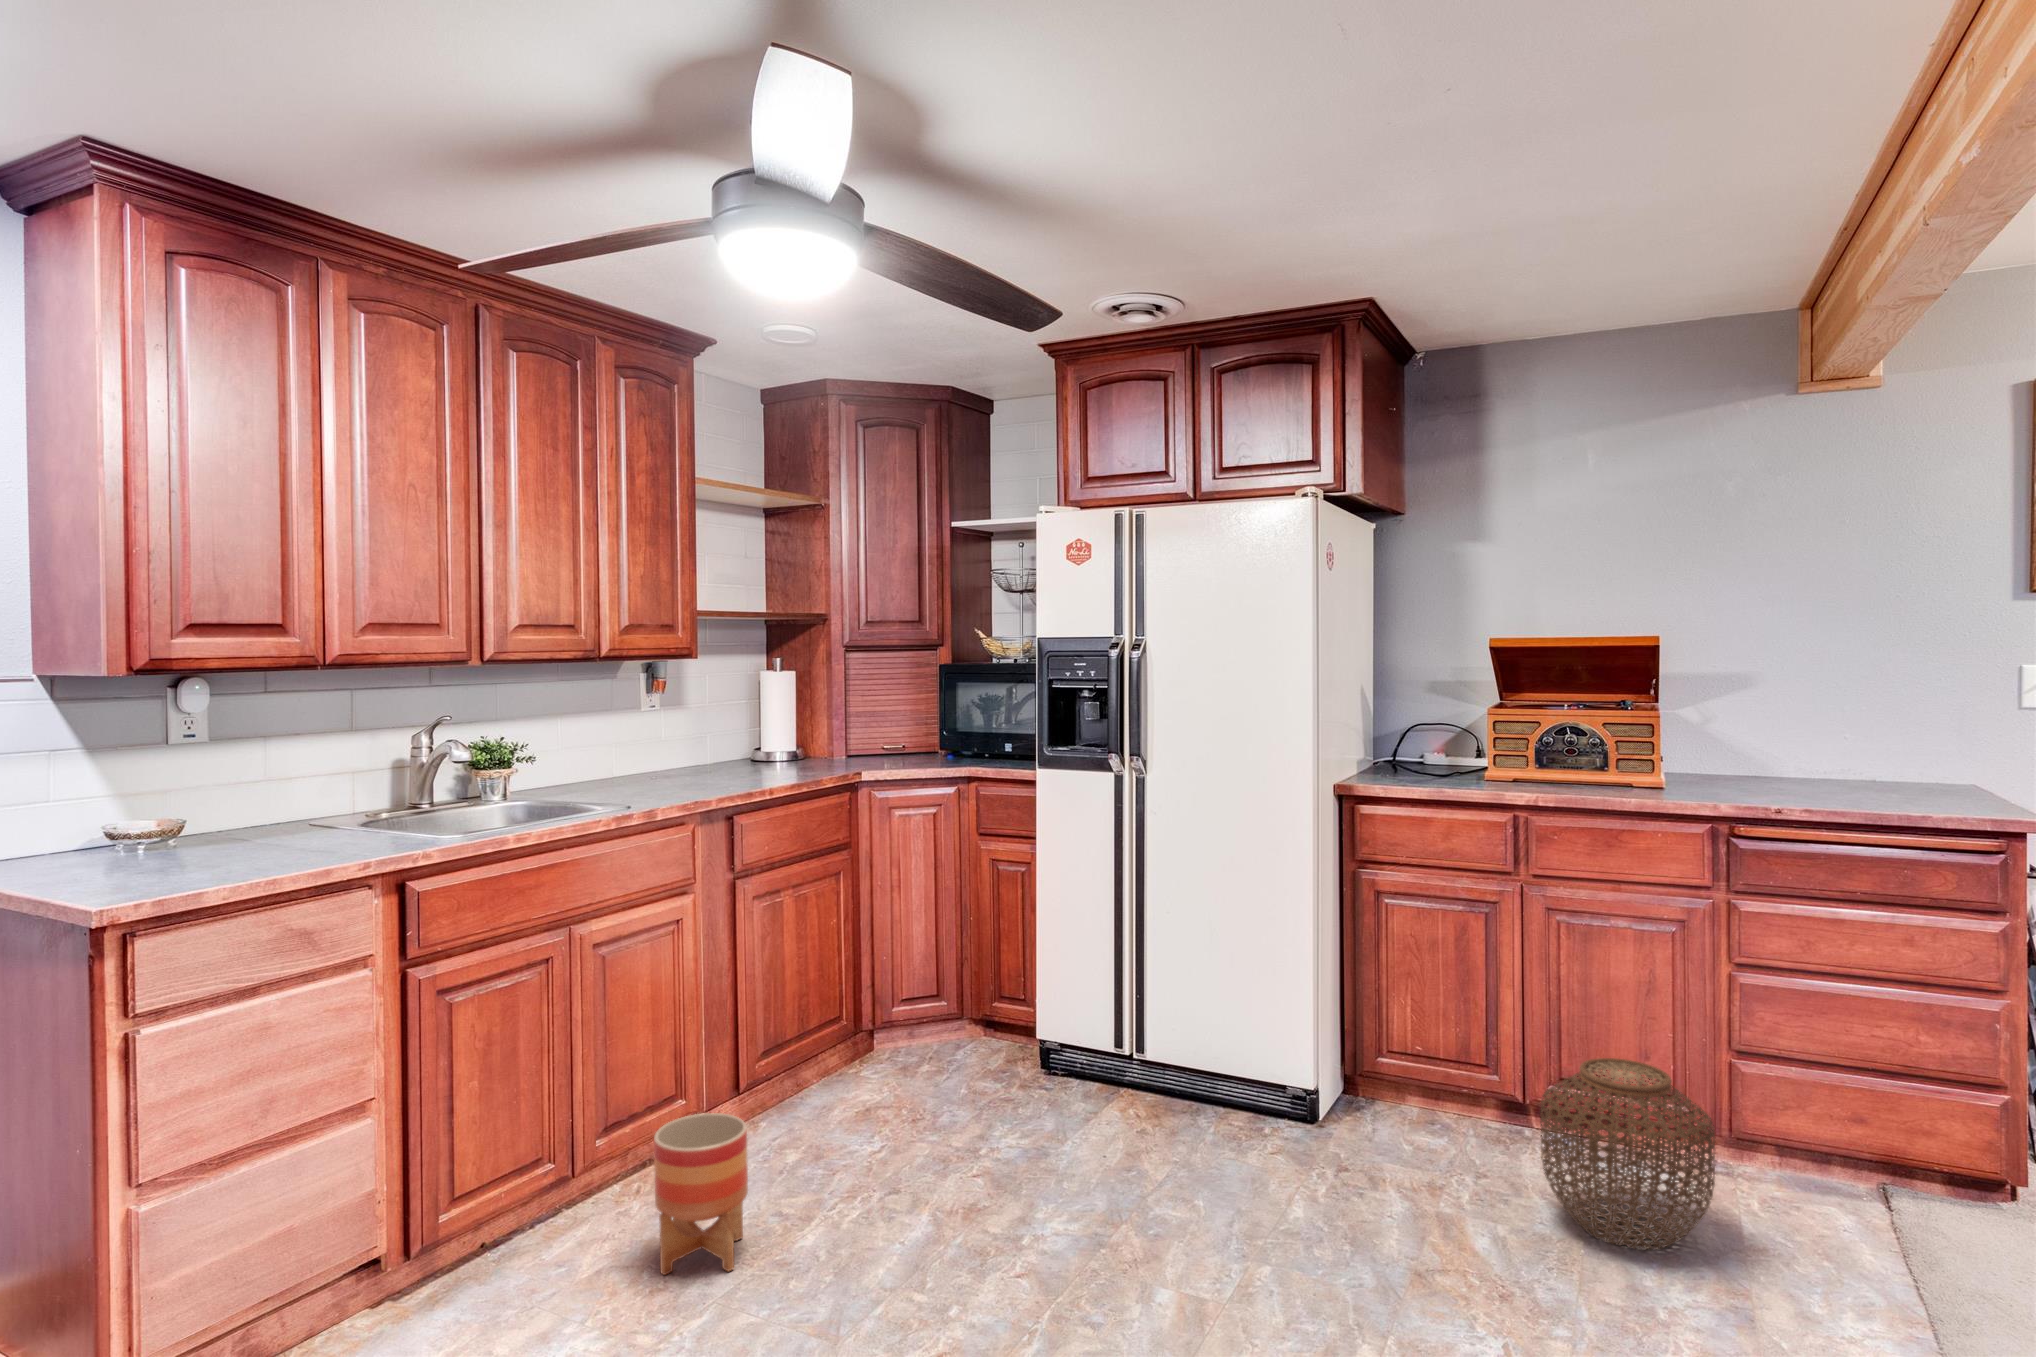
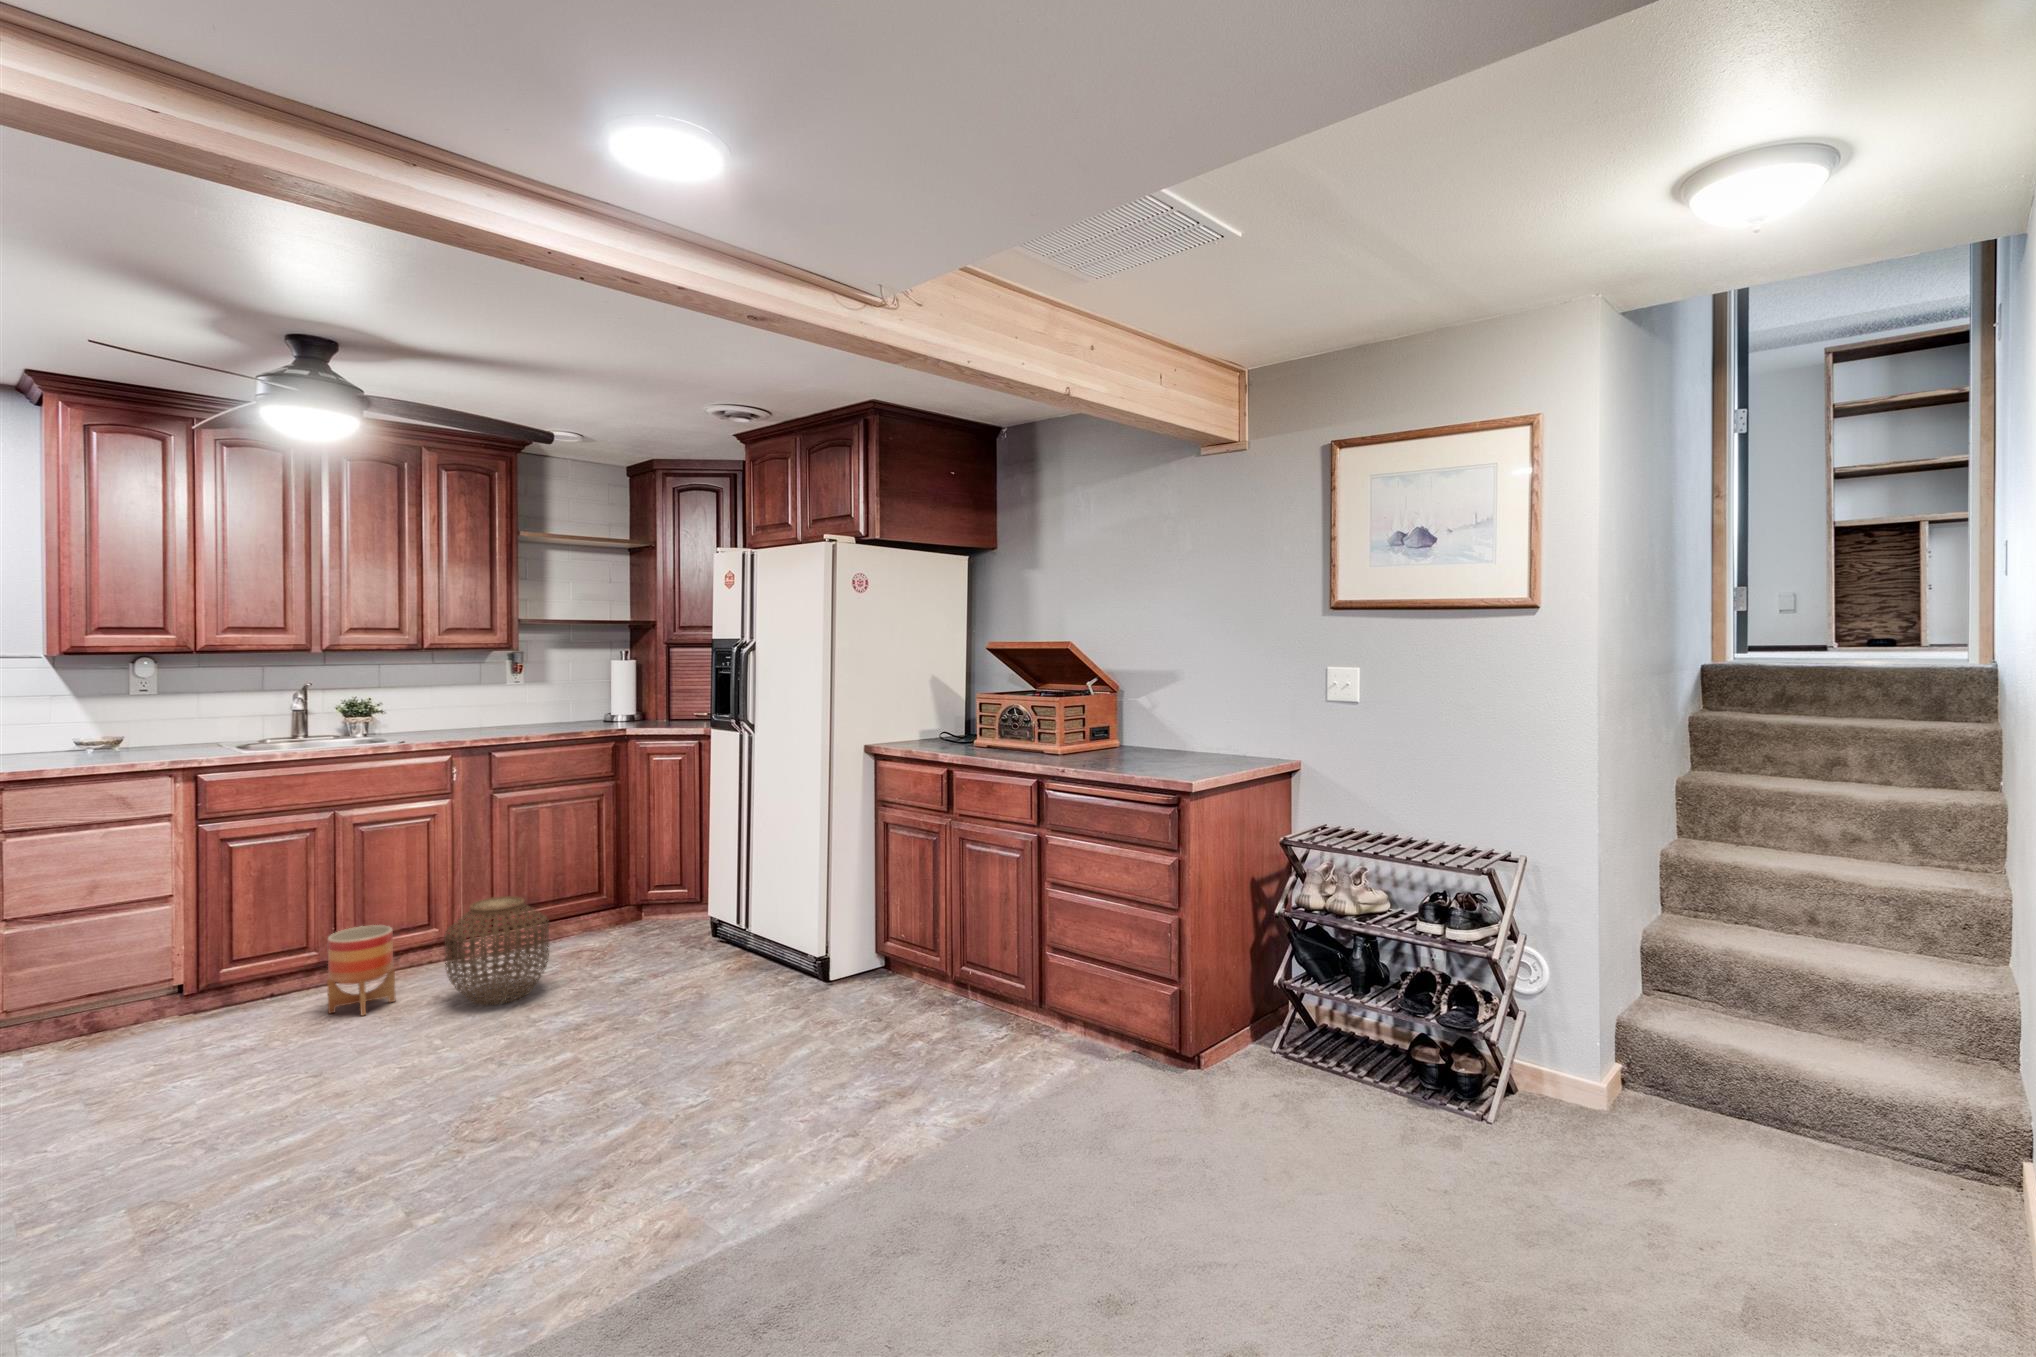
woven basket: present [1541,1058,1715,1249] -> present [445,896,549,1005]

